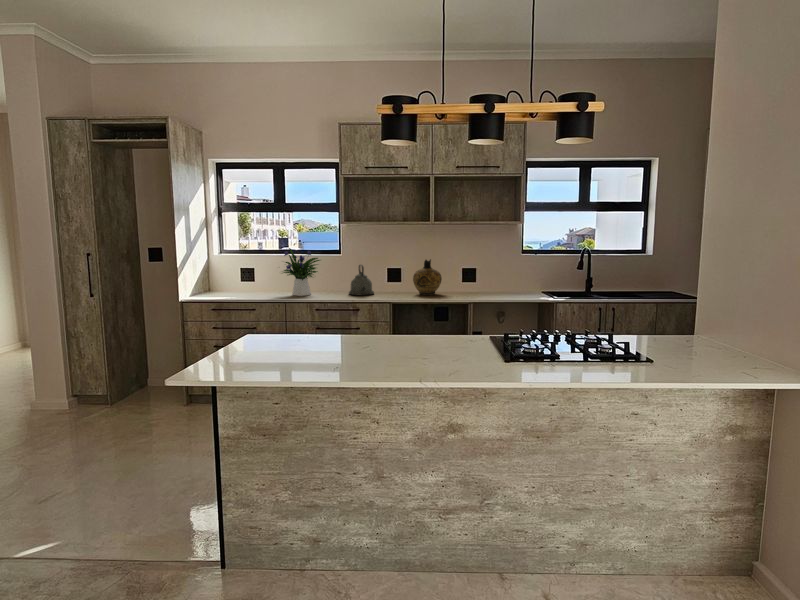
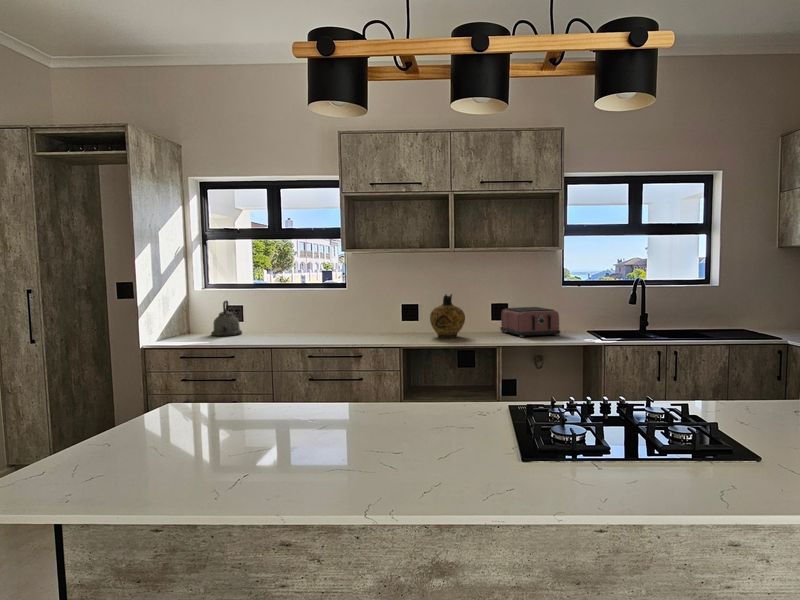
flower arrangement: present [283,248,320,296] -> none [264,282,319,340]
kettle: present [349,265,374,295] -> present [211,301,242,336]
toaster: none [471,271,519,295] -> present [500,307,560,337]

